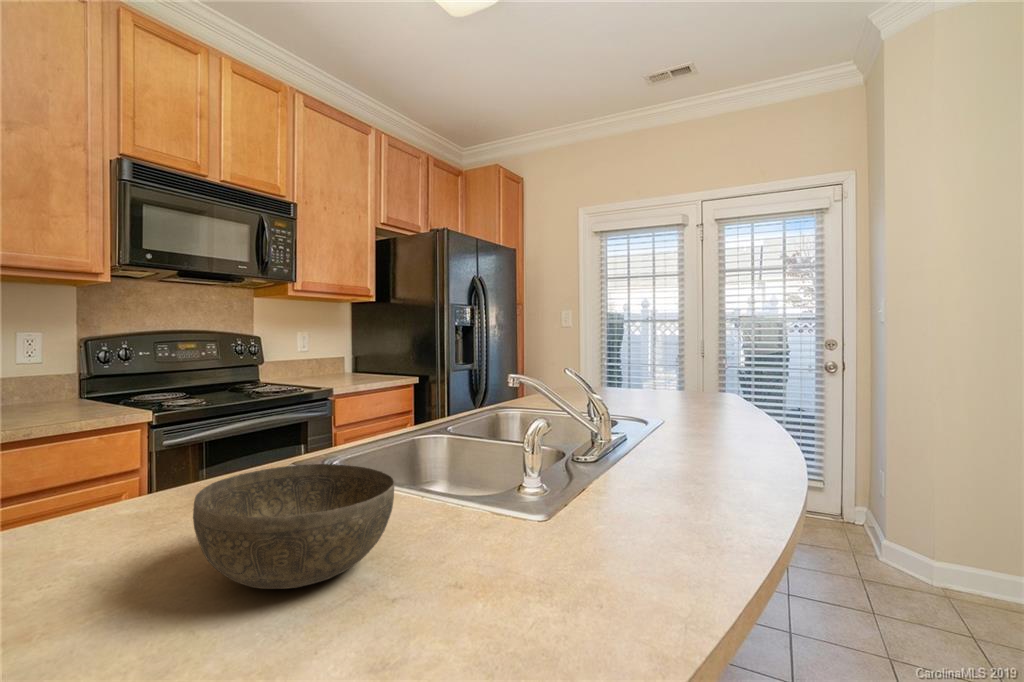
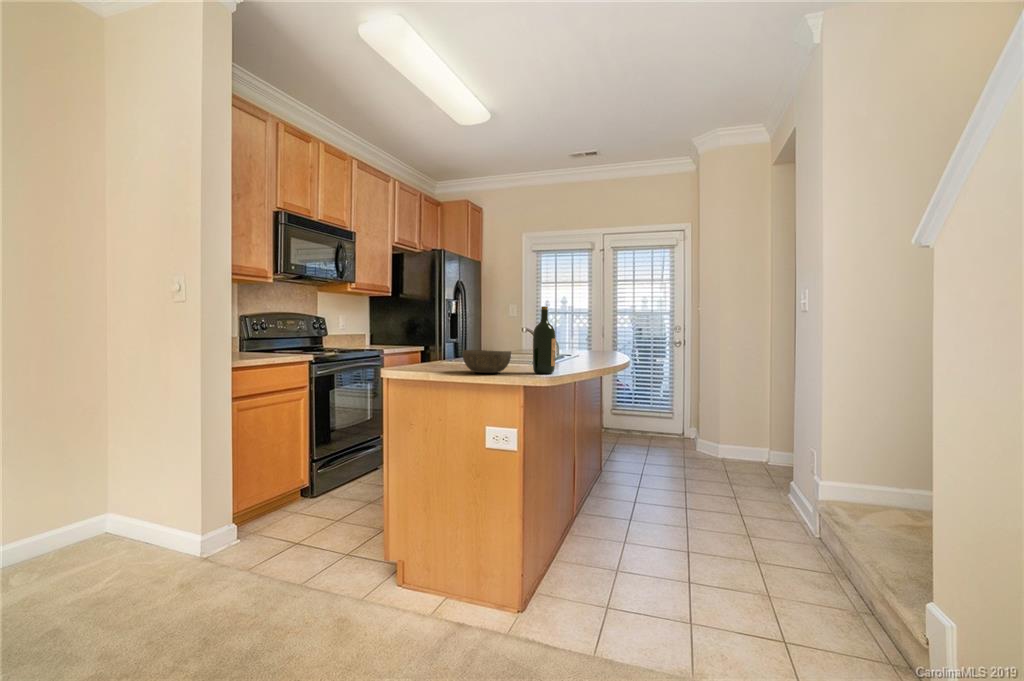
wine bottle: none [474,317,562,591] -> present [533,306,556,374]

